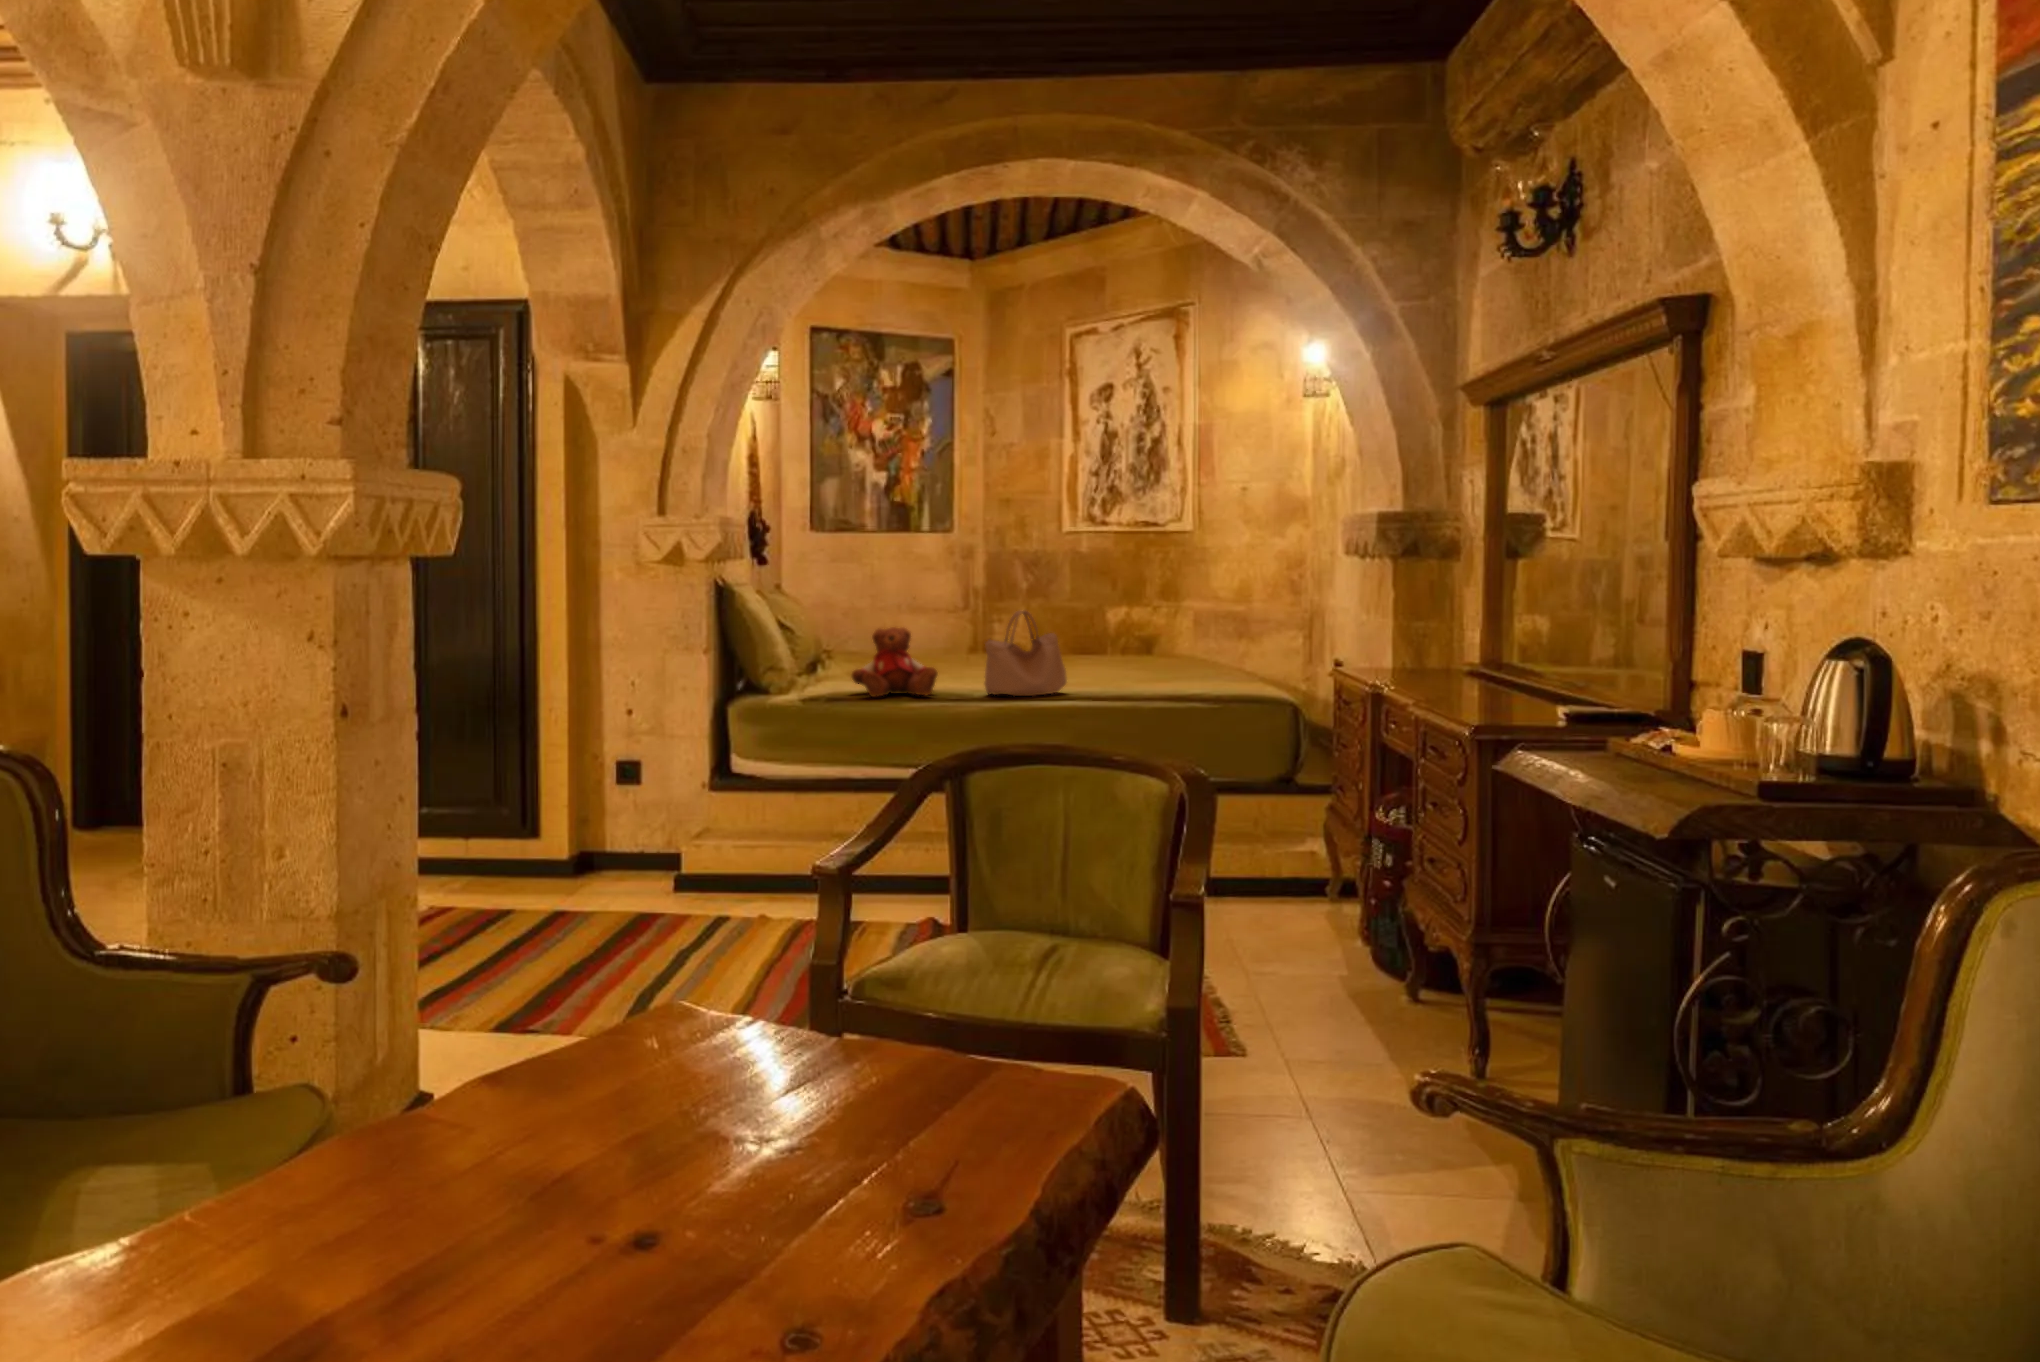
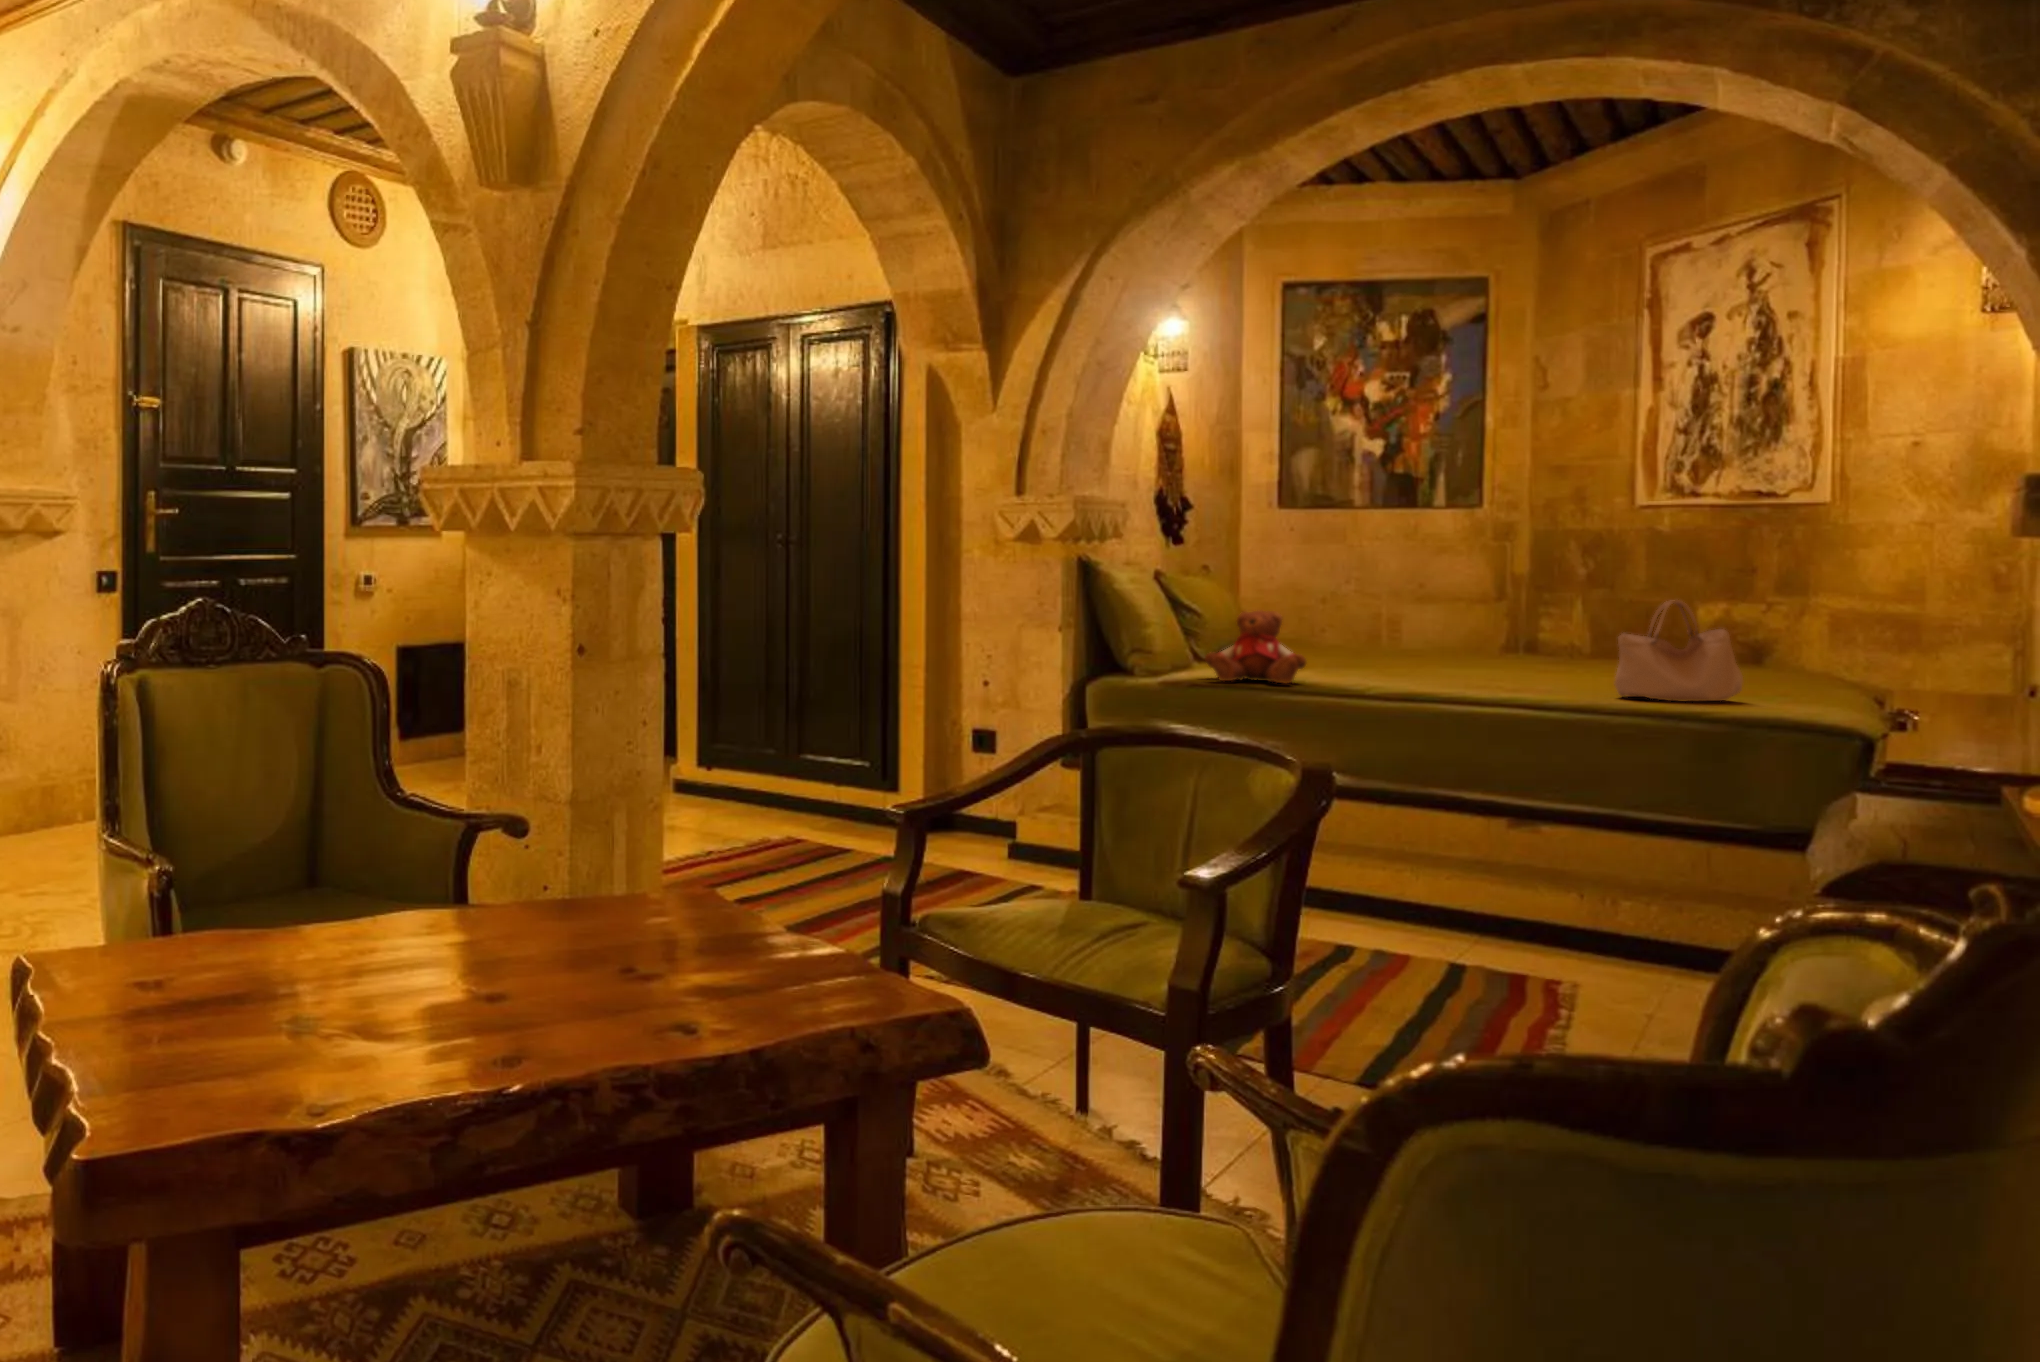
handbag: present [984,611,1067,696] -> present [1615,600,1743,701]

